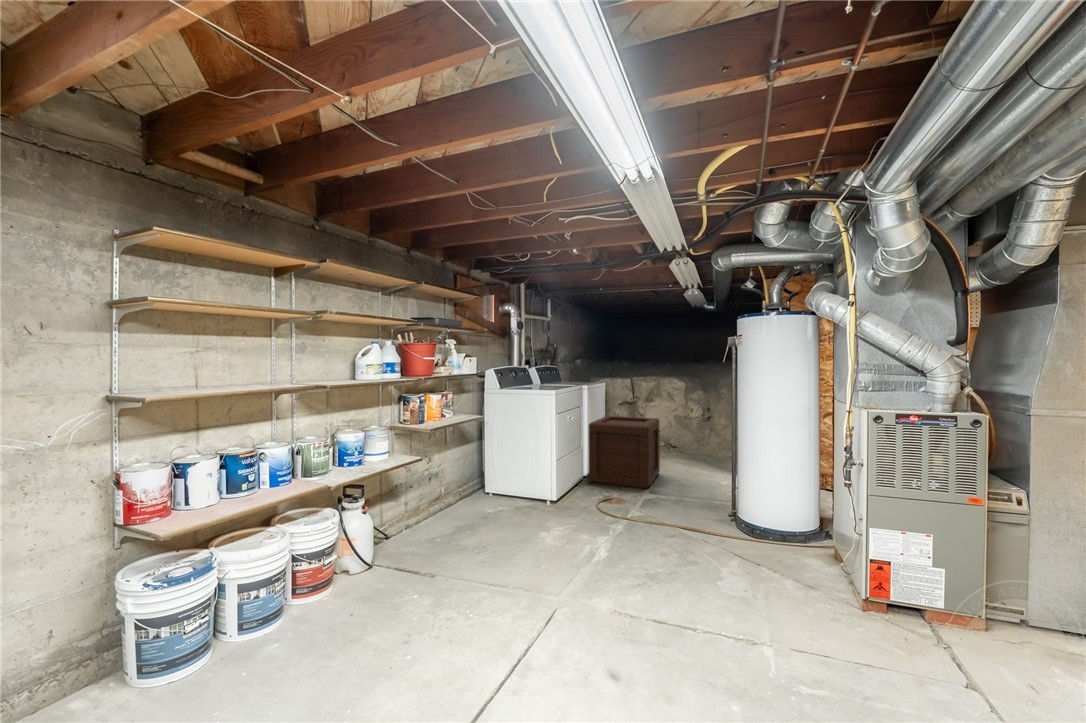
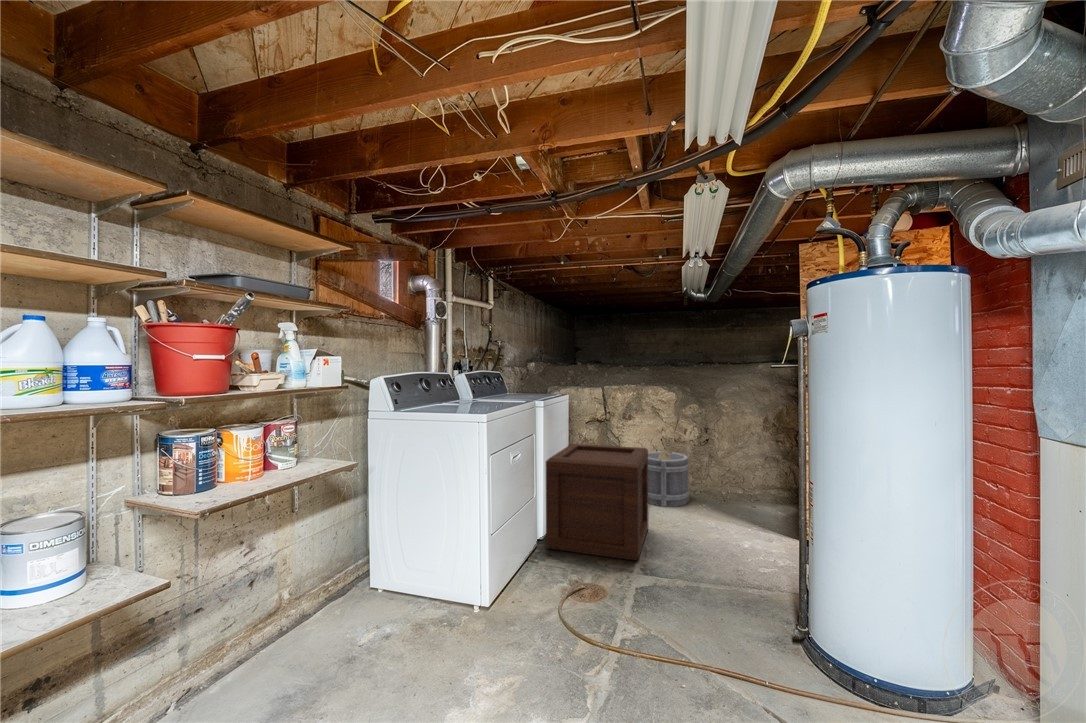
bucket: none [659,425,693,464] -> present [648,452,689,507]

